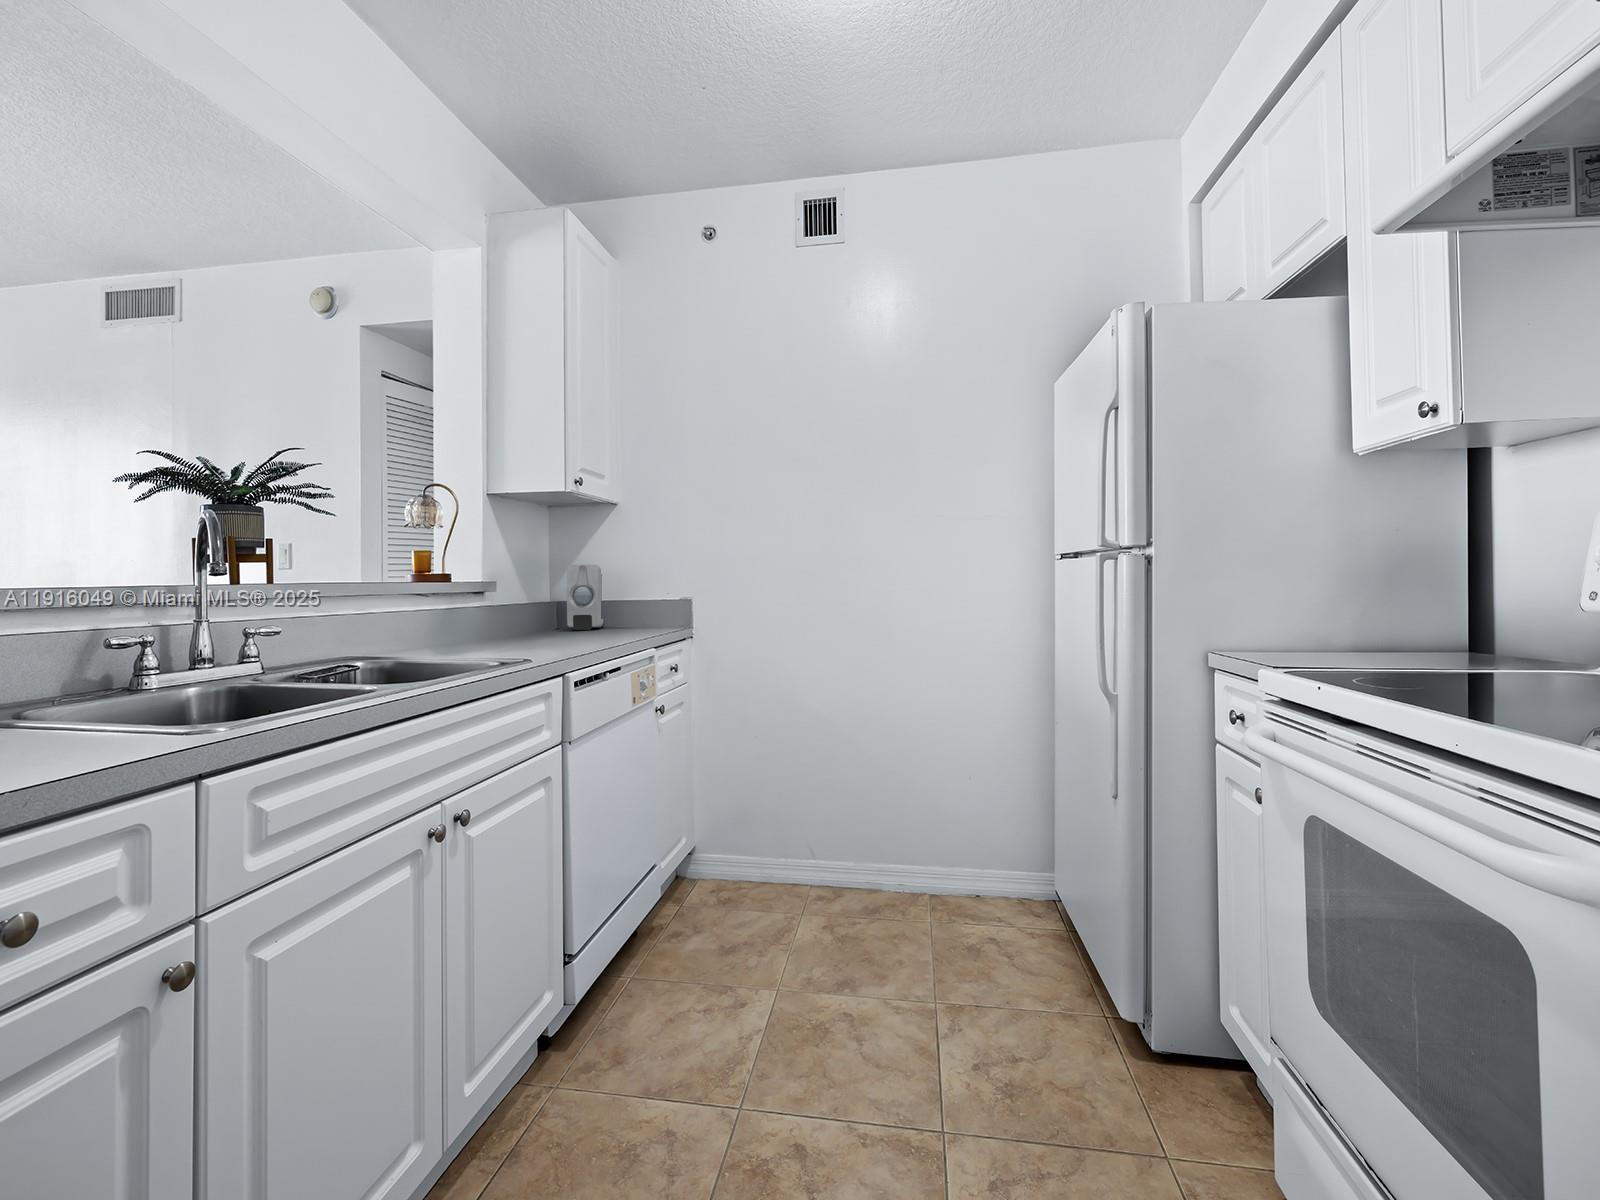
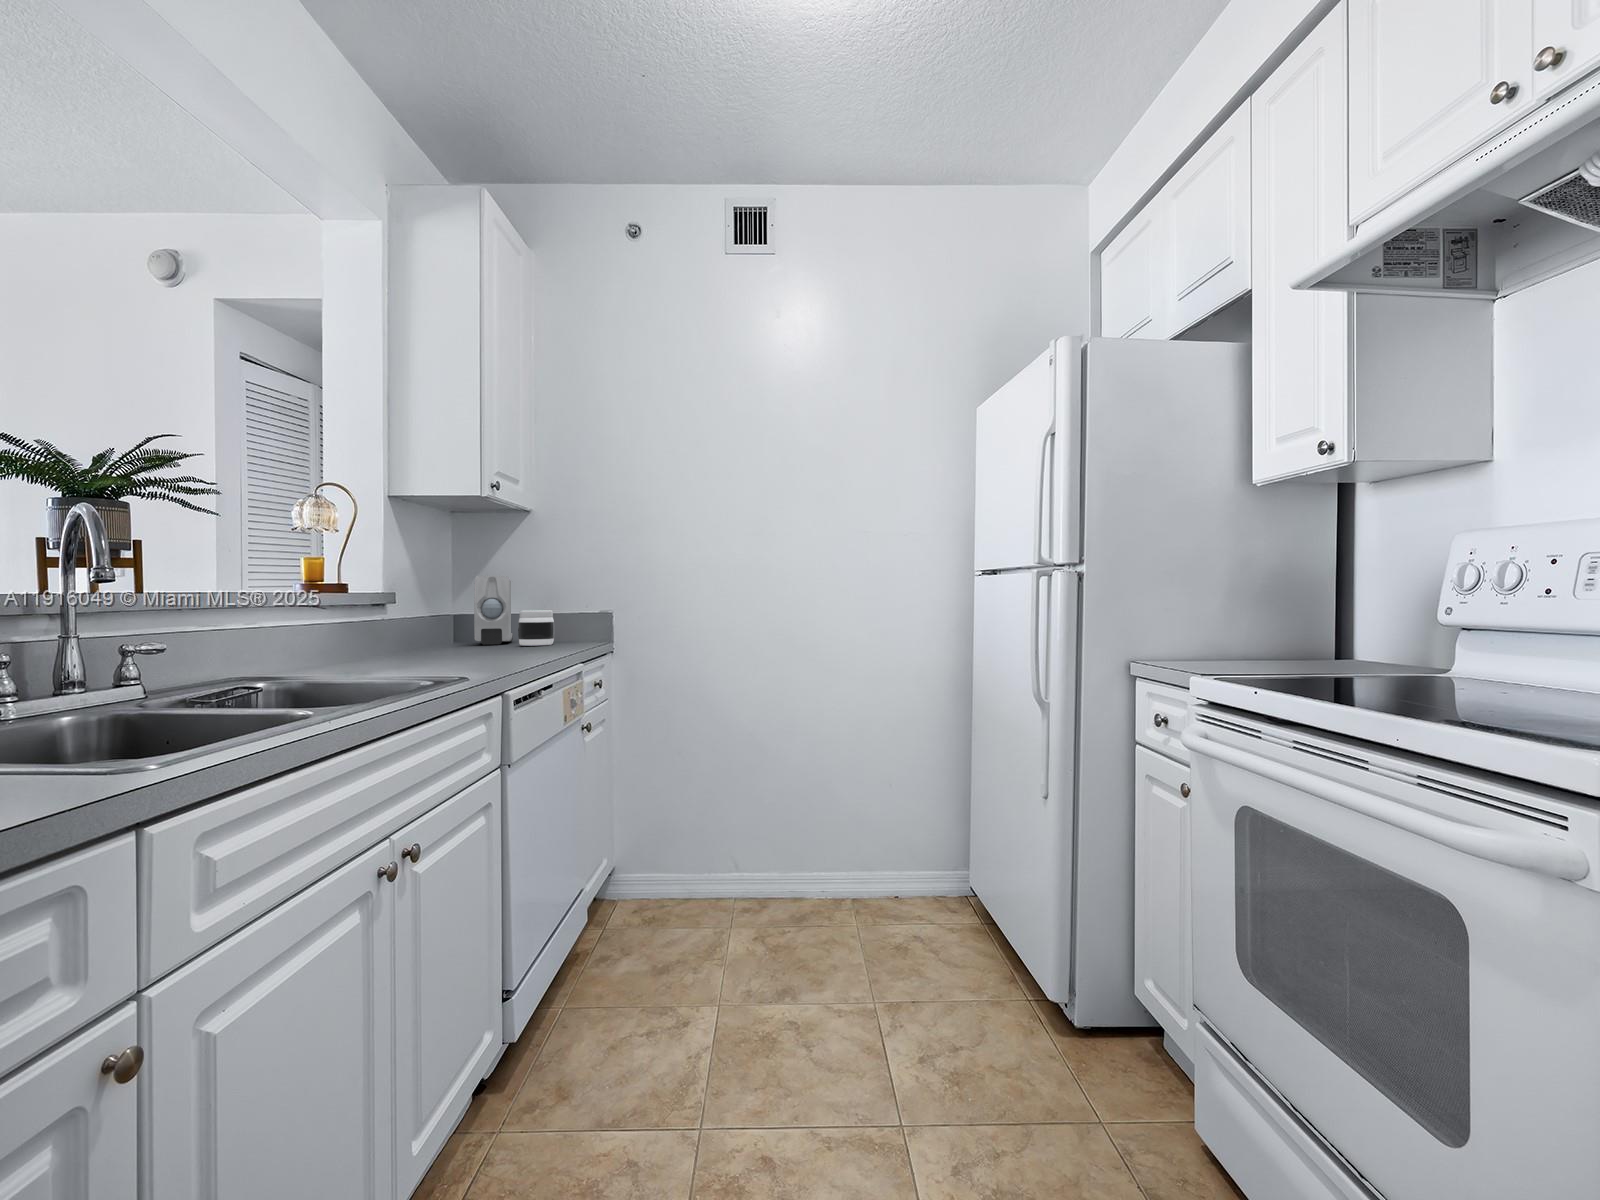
jar: none [604,598,637,631] -> present [518,610,554,646]

